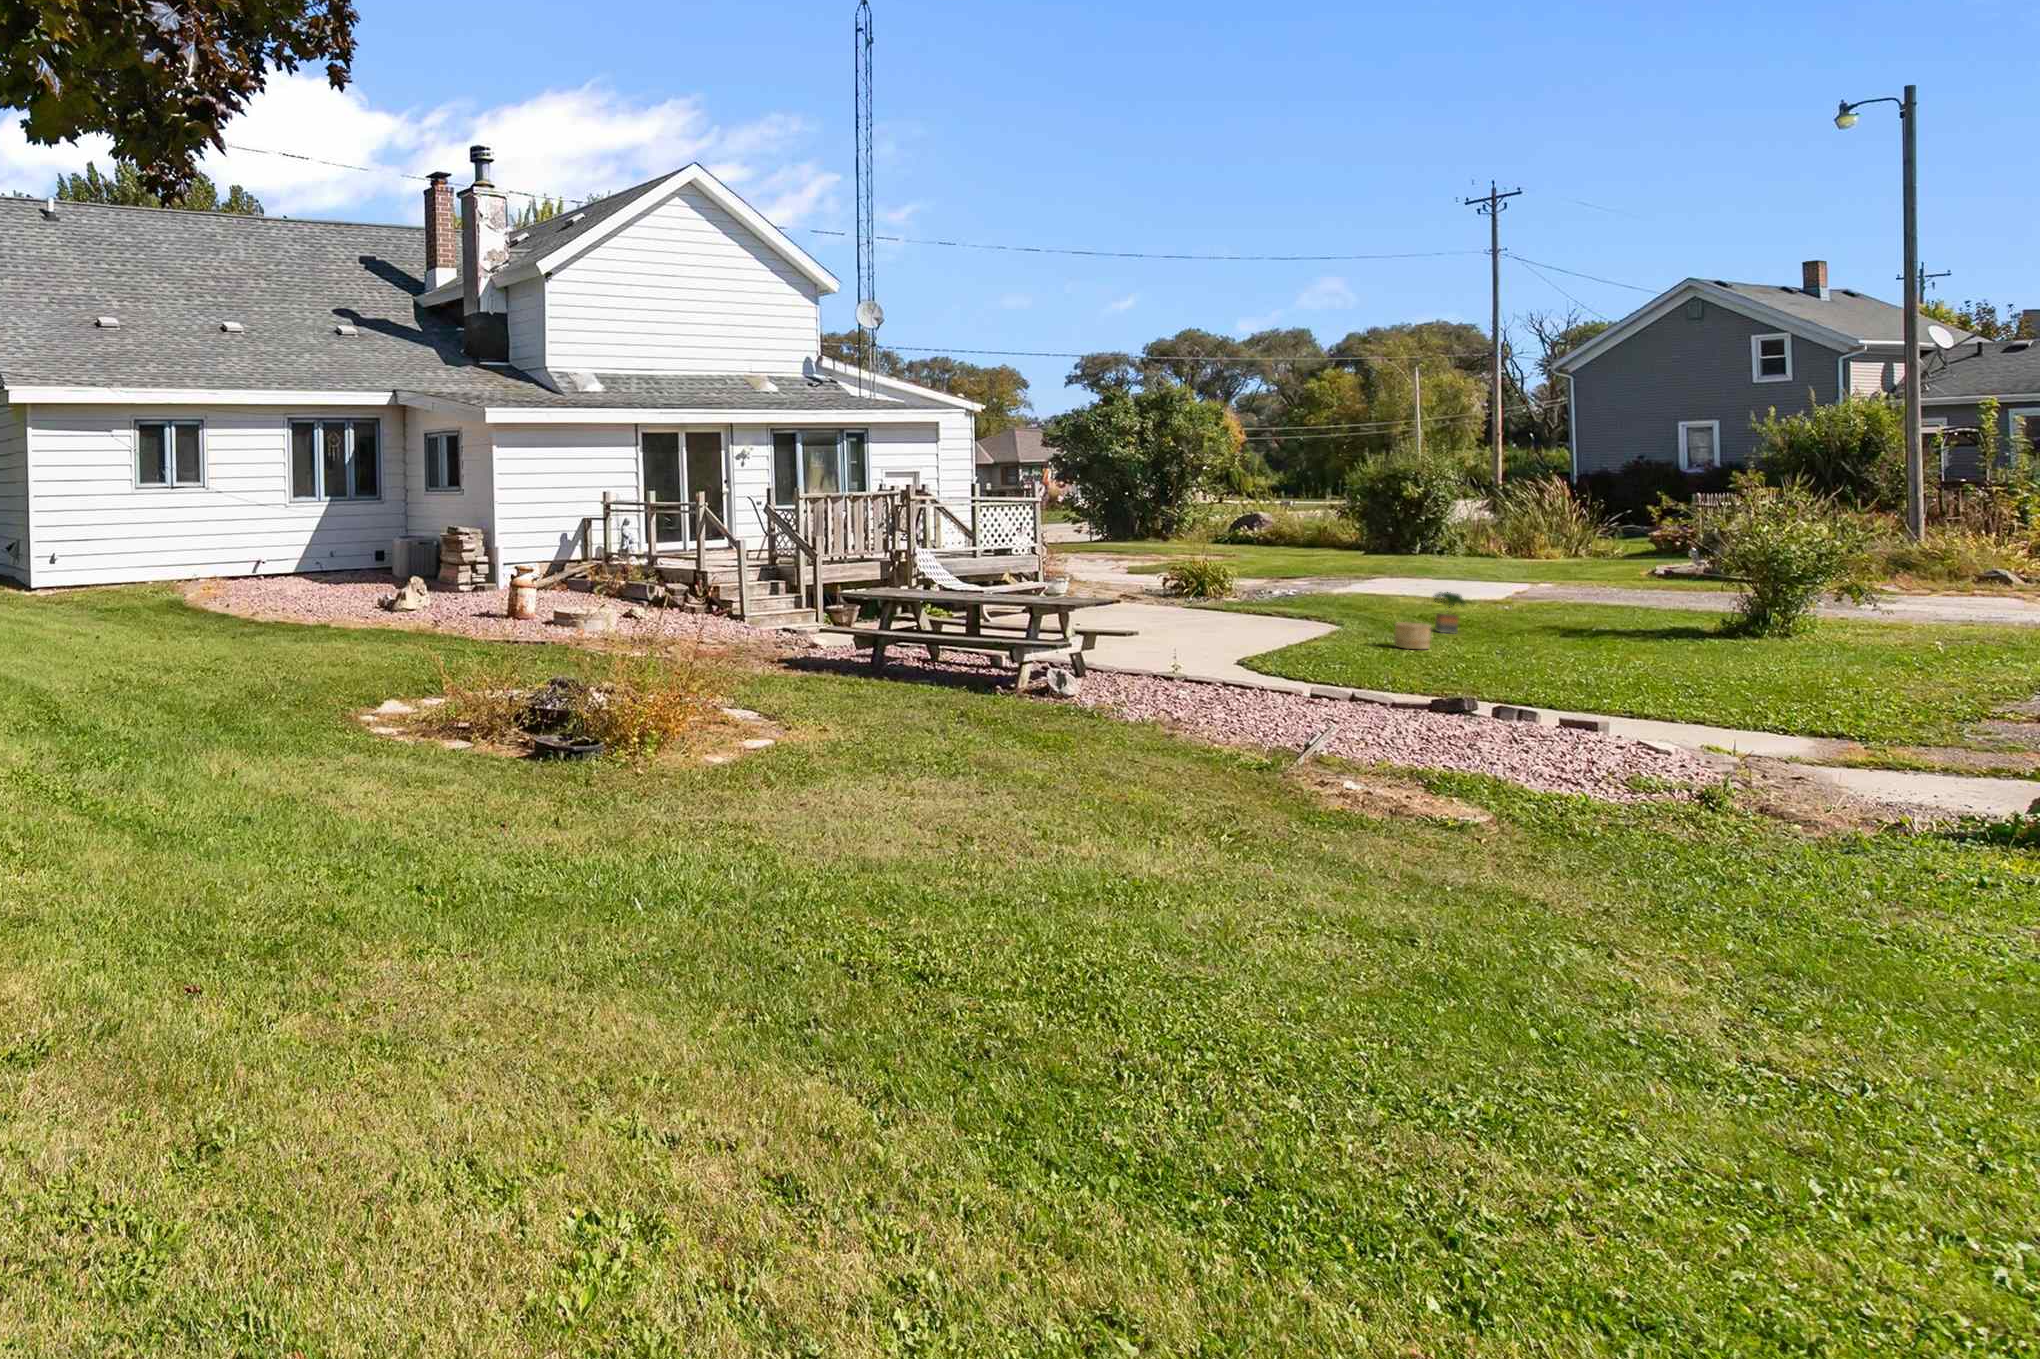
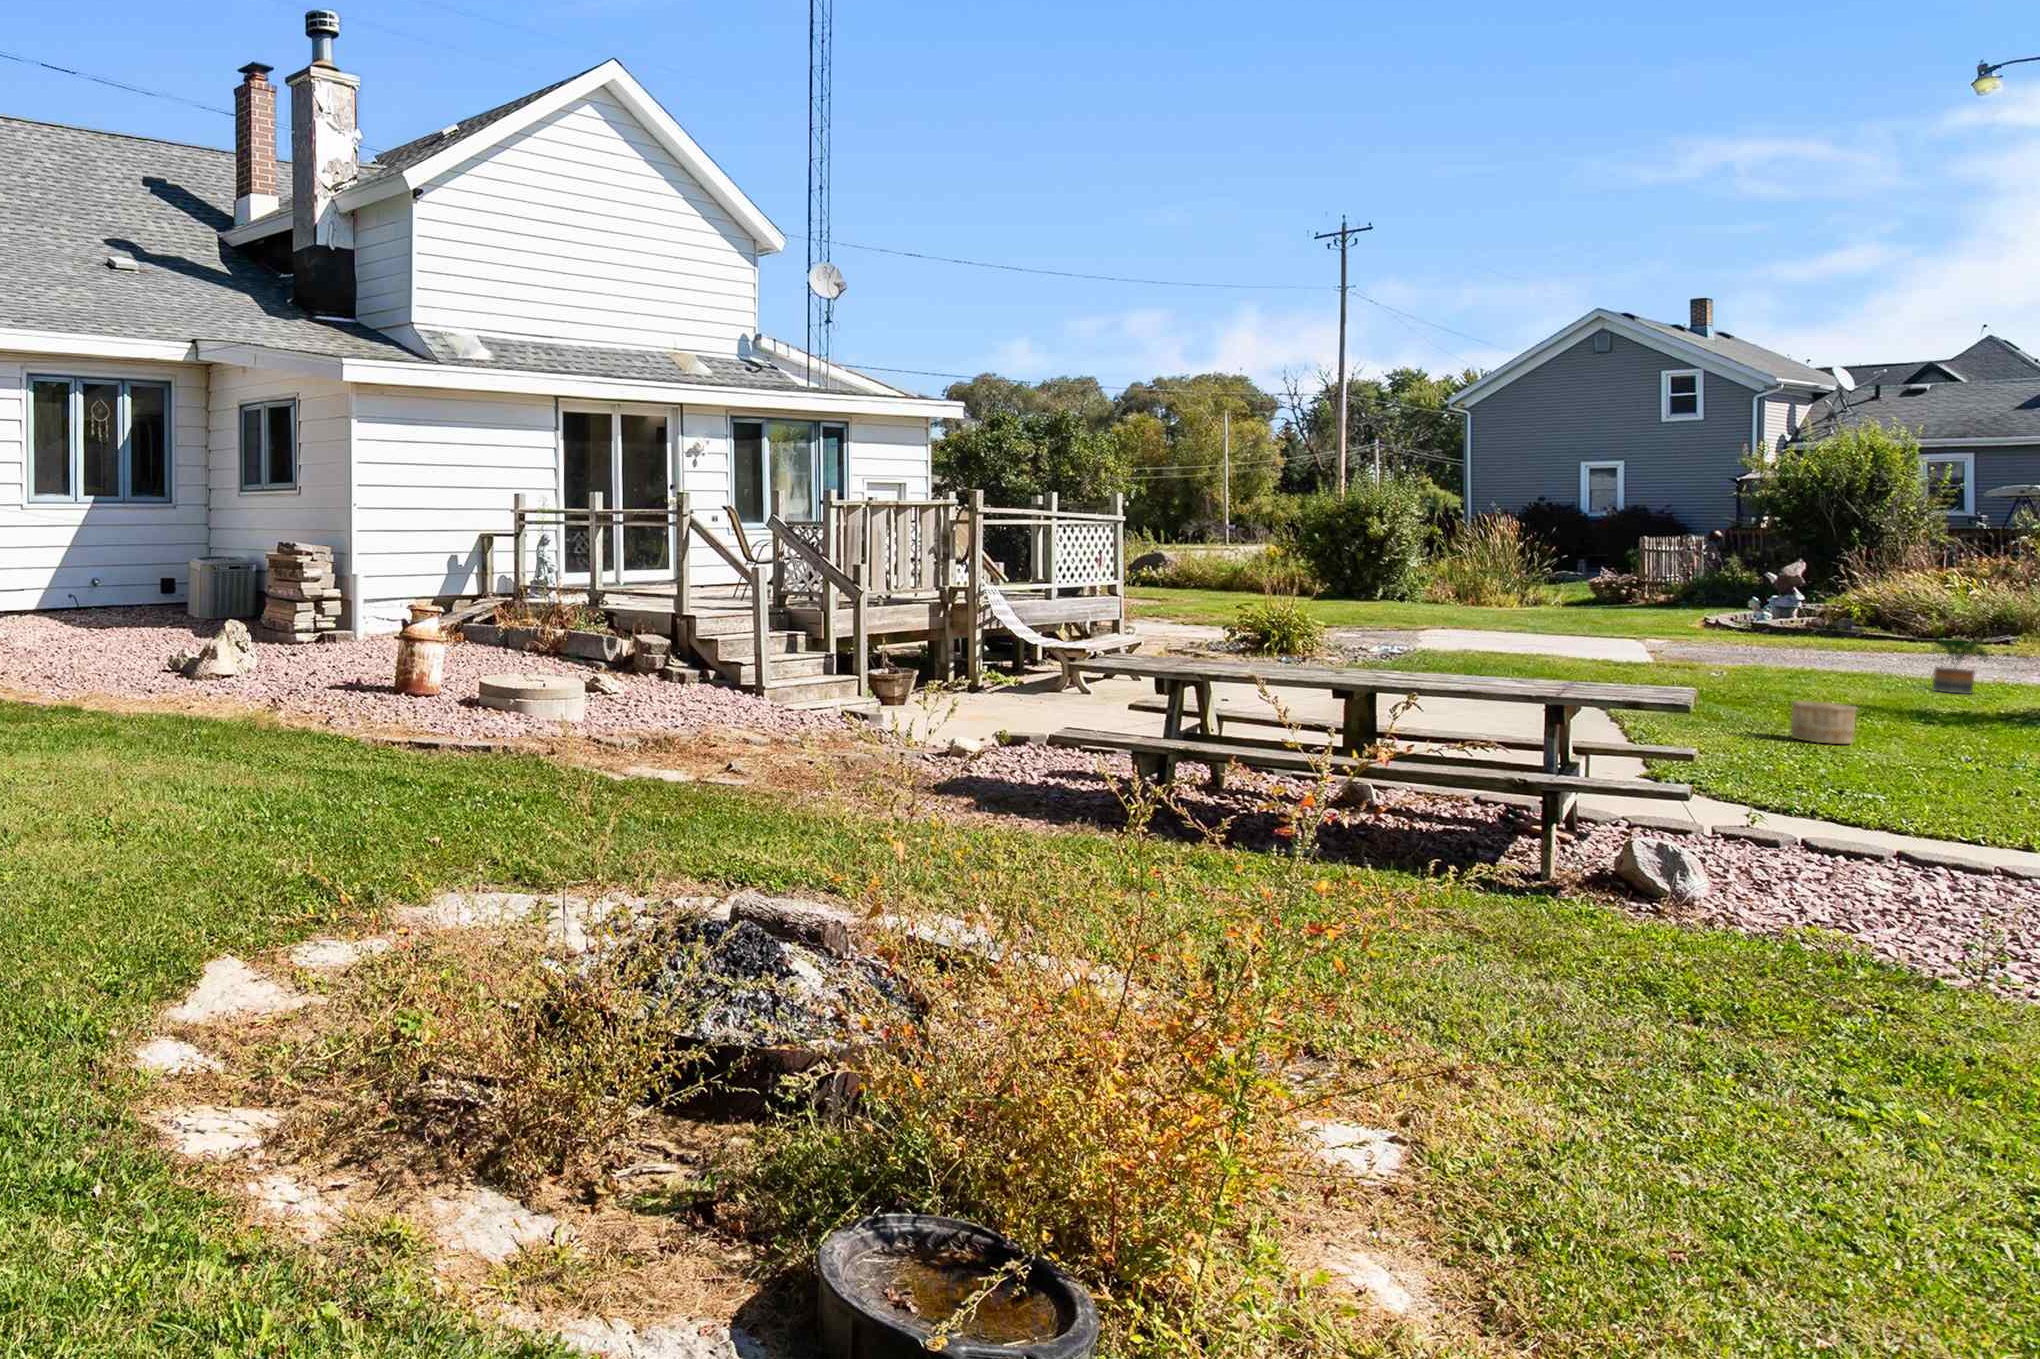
potted tree: present [1433,592,1466,633] -> present [1932,639,1988,694]

